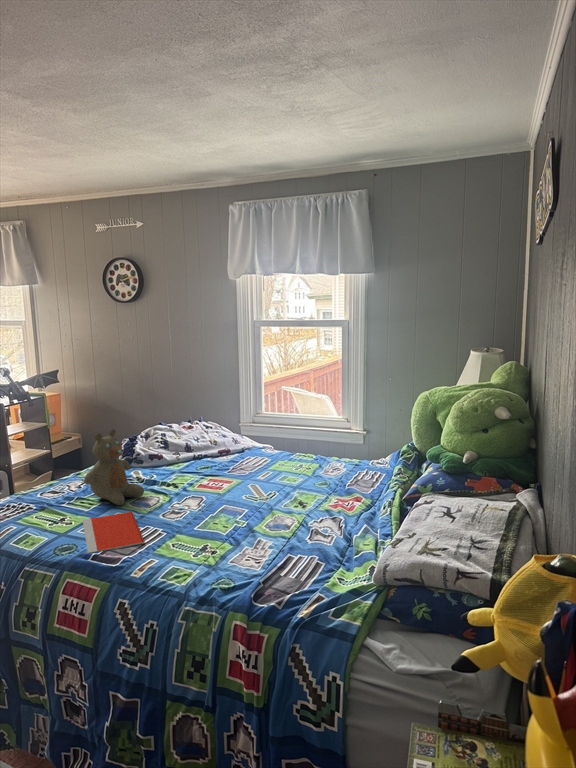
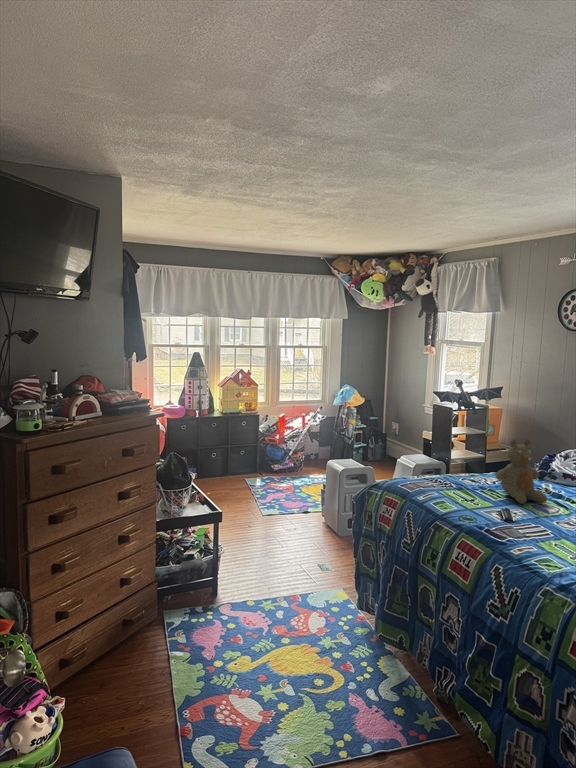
notebook: present [83,512,144,553] -> none [483,504,530,535]

